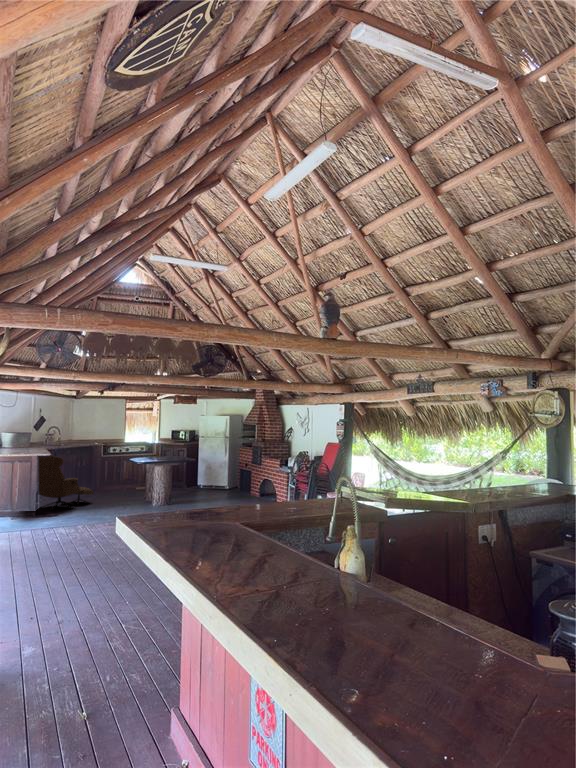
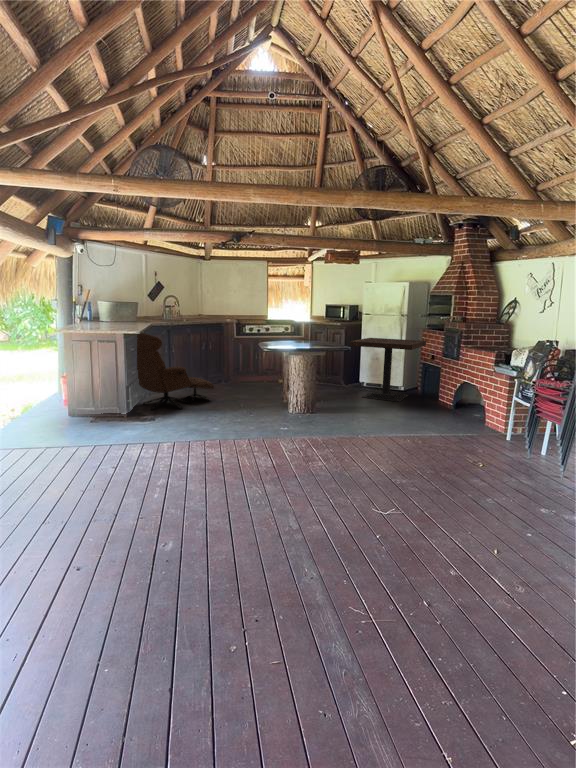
dining table: none [192,453,242,495] -> present [350,338,426,402]

